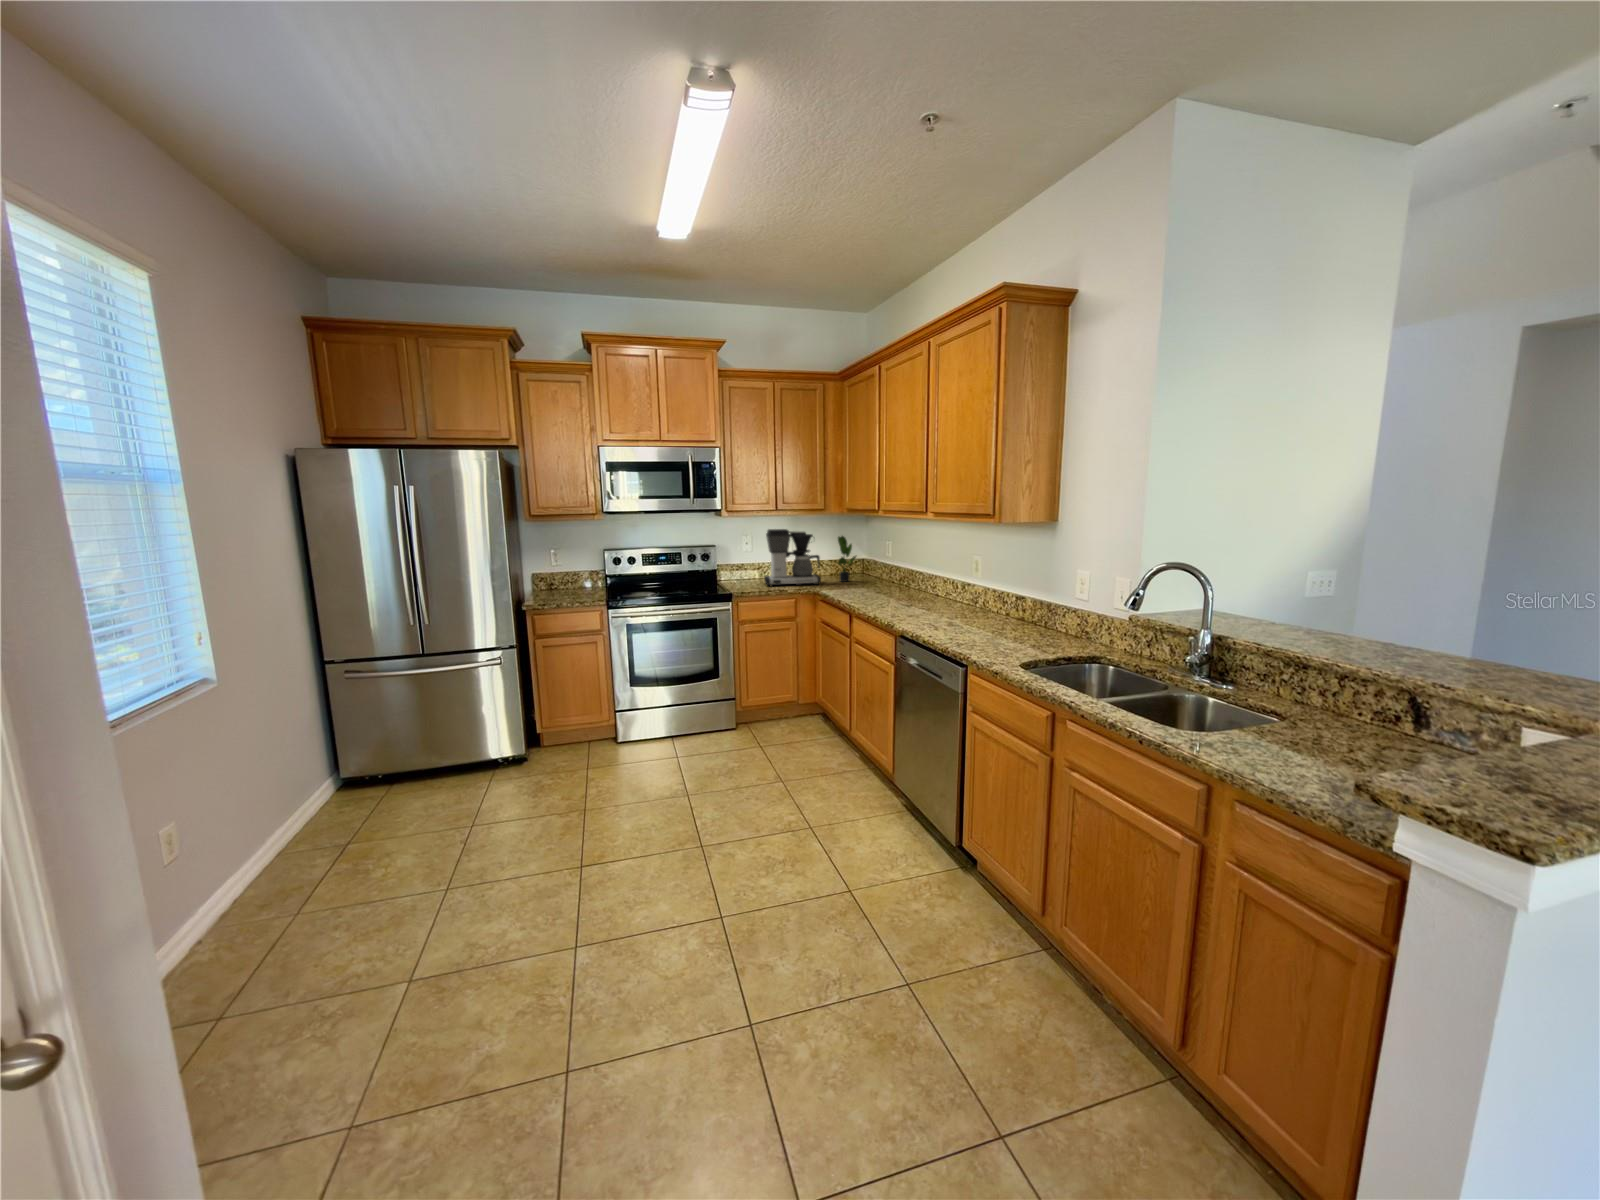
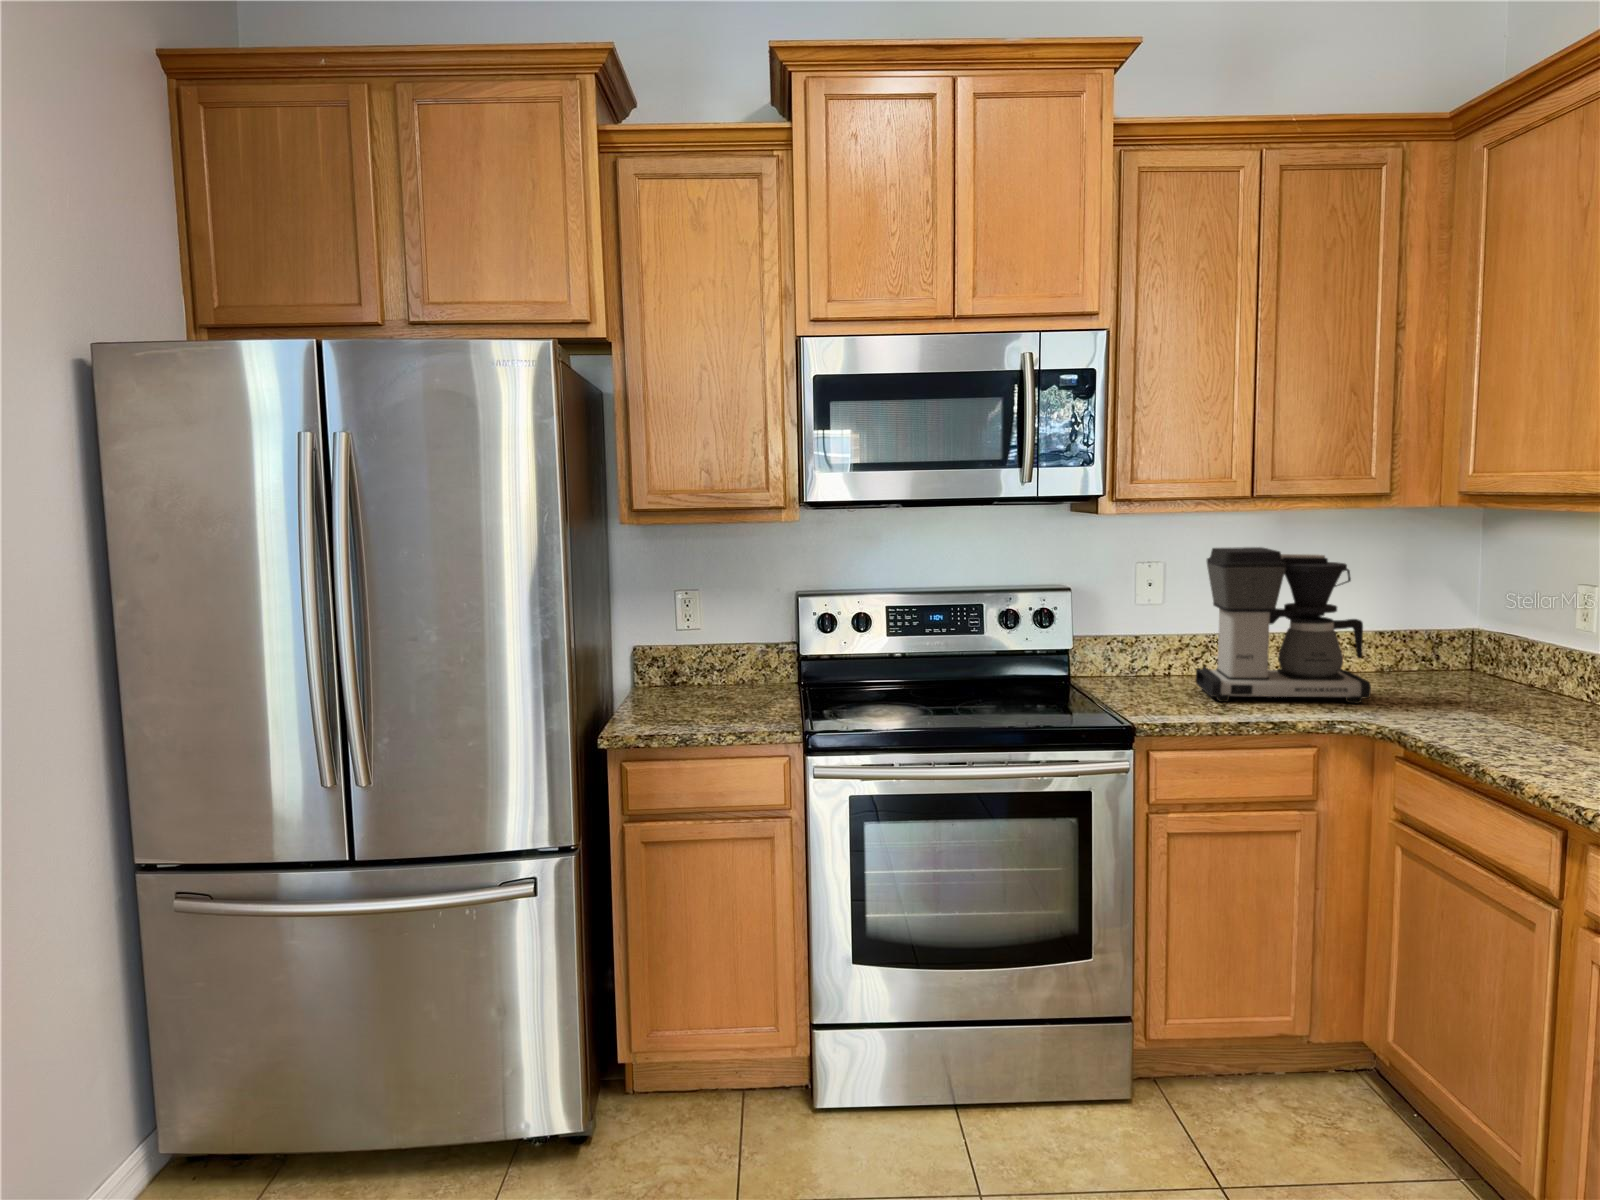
potted plant: present [838,536,856,582] -> none [1393,565,1473,695]

